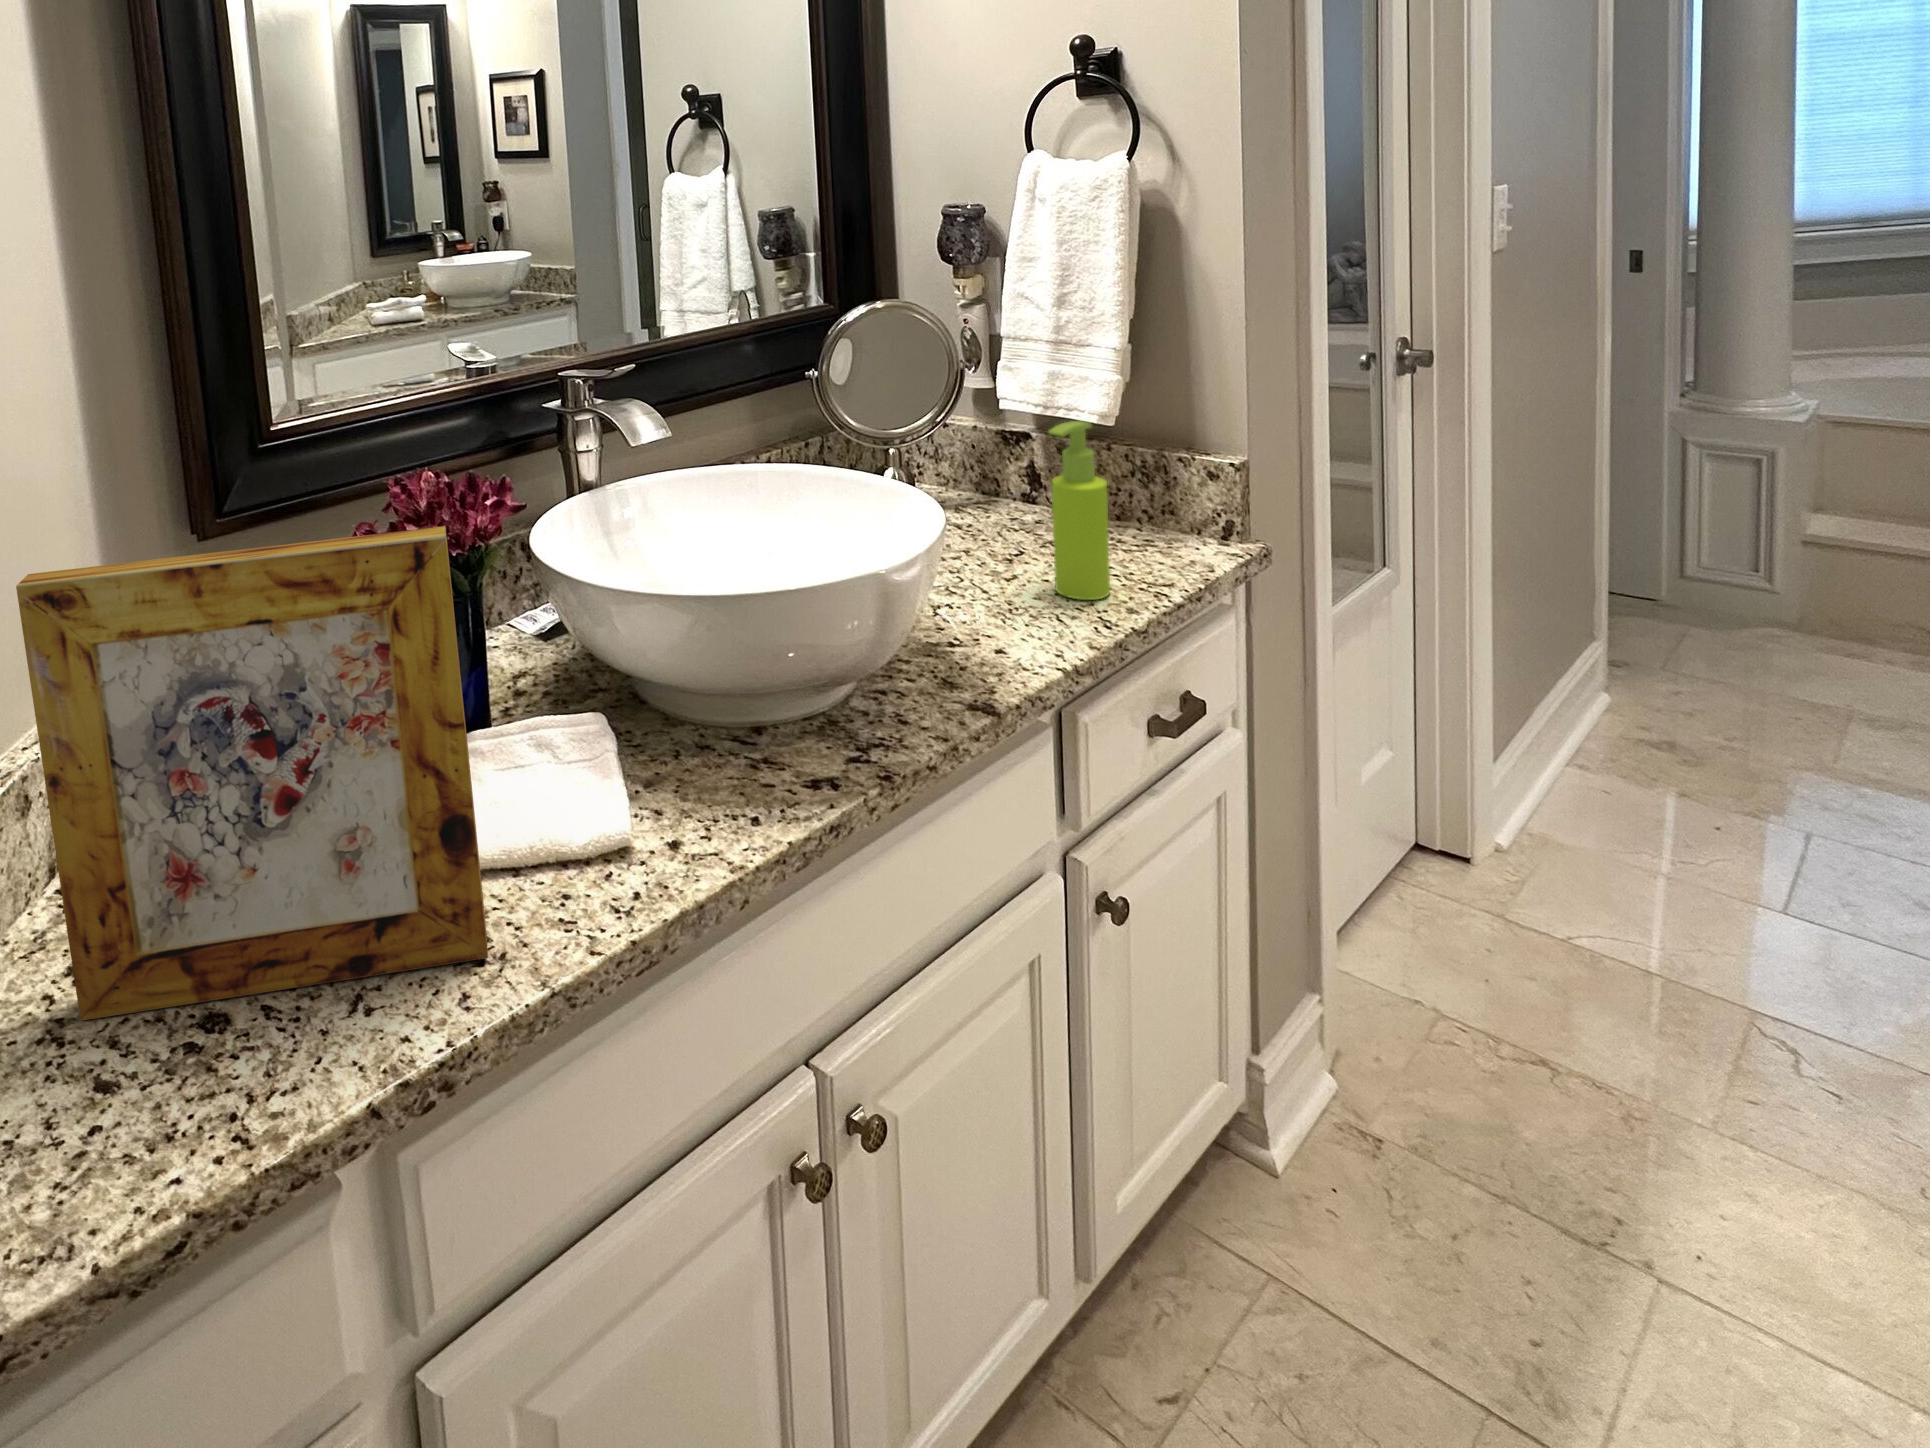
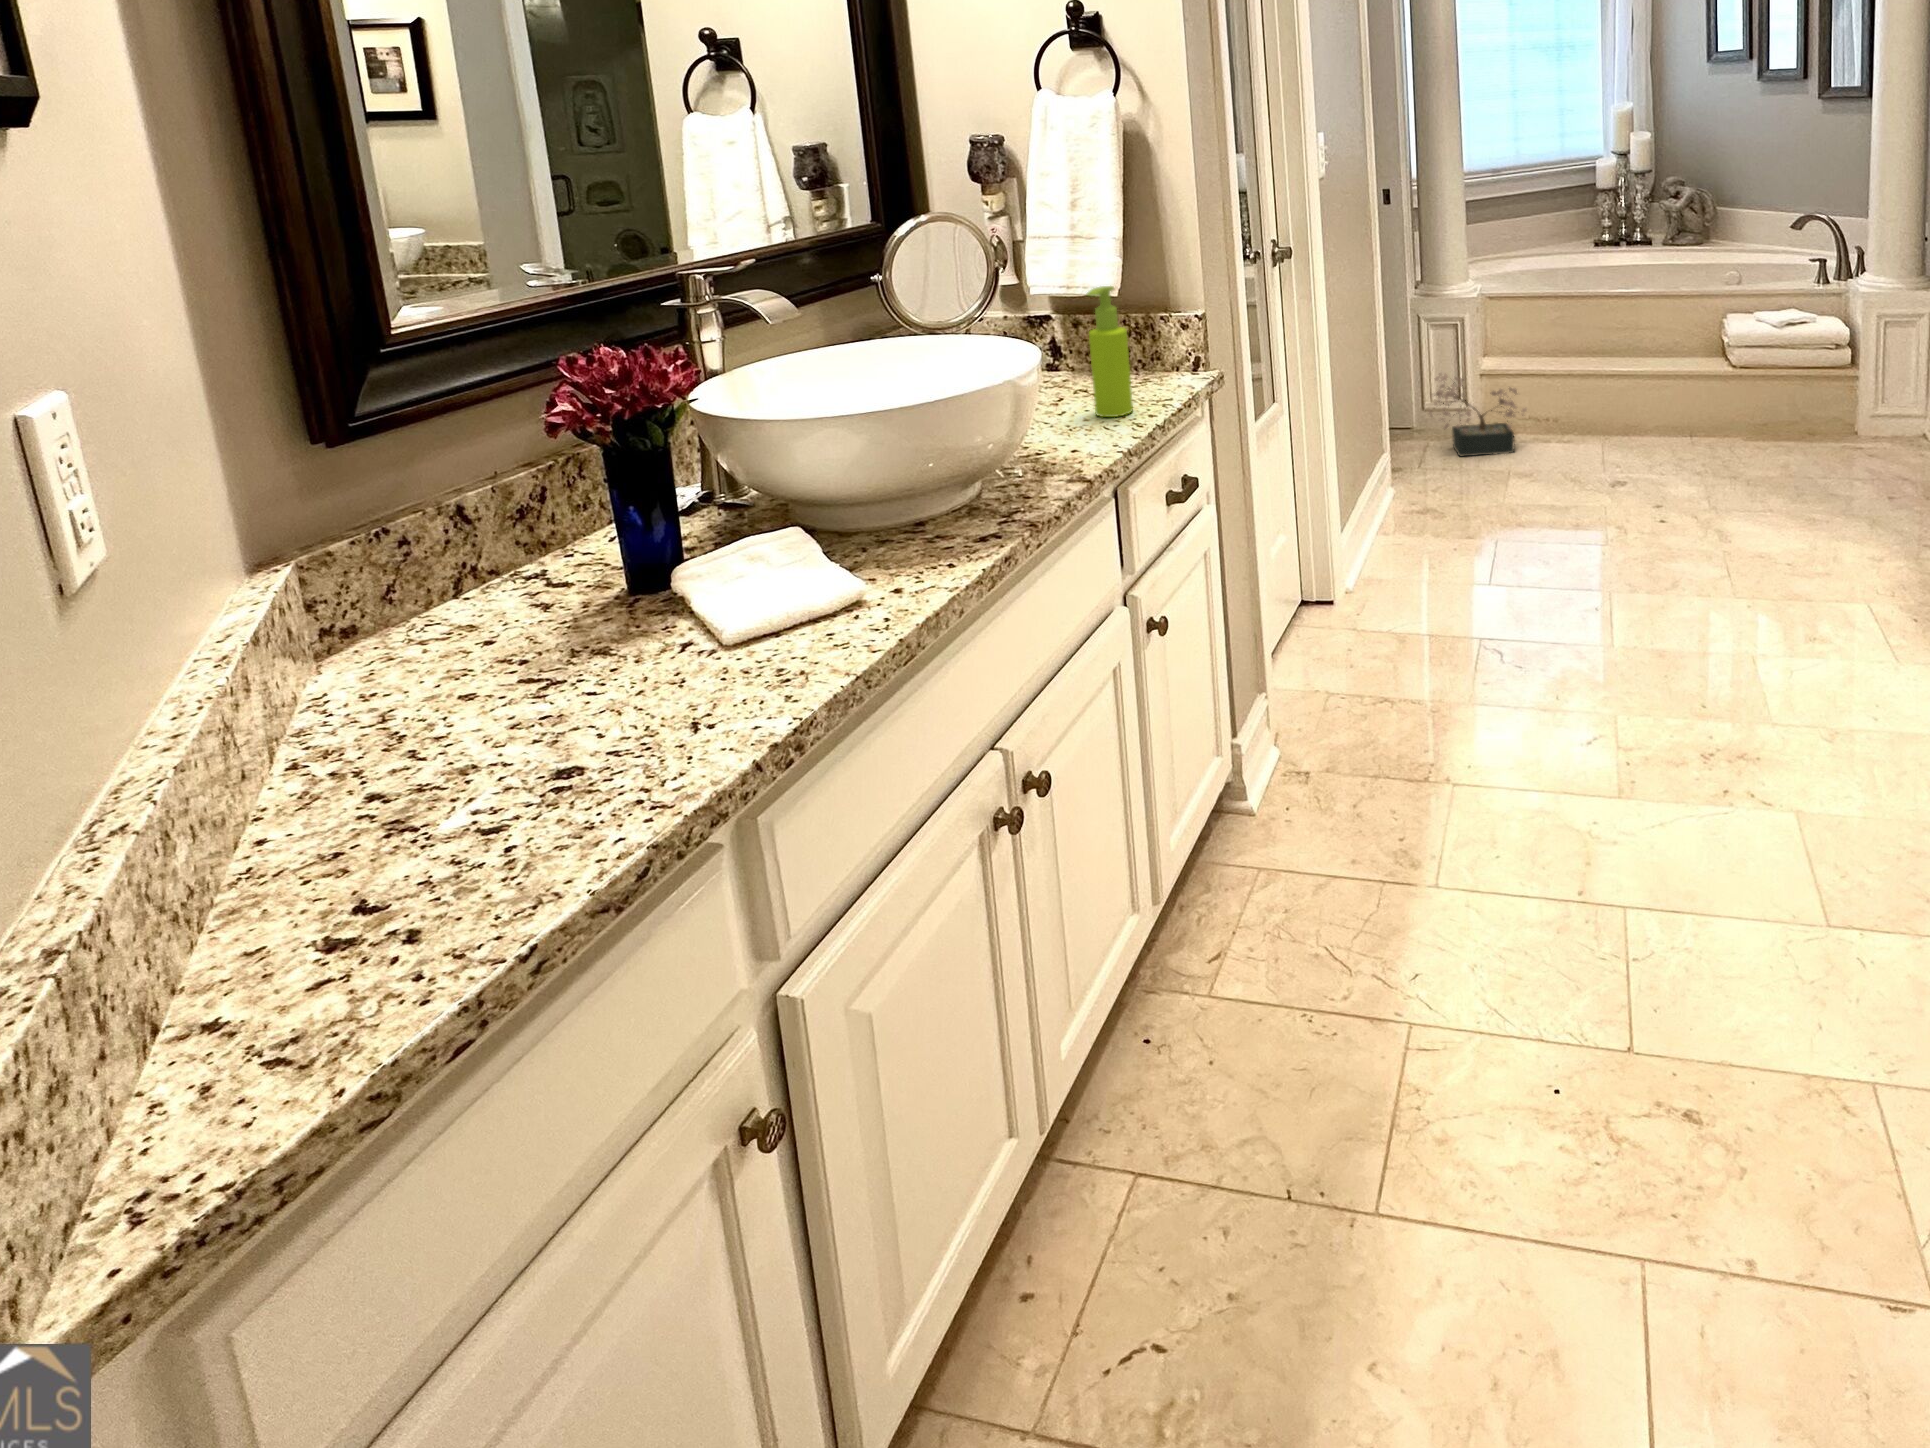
picture frame: present [16,526,488,1020] -> none [347,336,795,805]
decorative plant: none [1686,528,1904,679] -> present [1429,375,1526,456]

